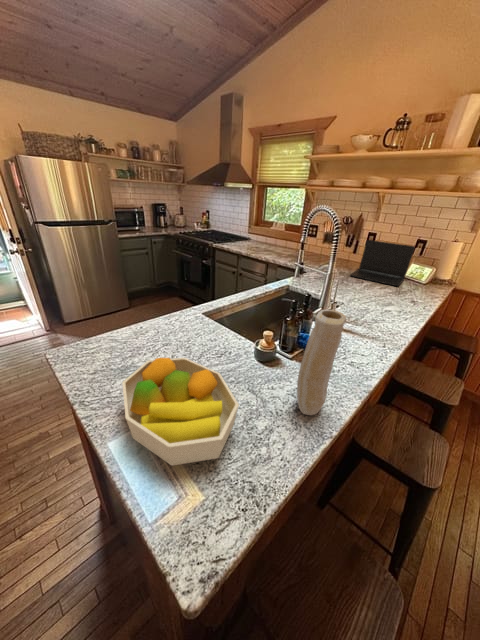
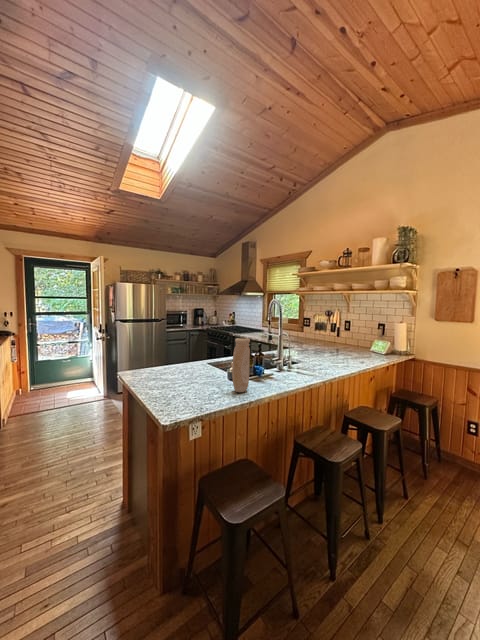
laptop: present [350,240,415,286] -> none [325,325,370,356]
fruit bowl: present [122,358,239,465] -> none [152,362,200,397]

